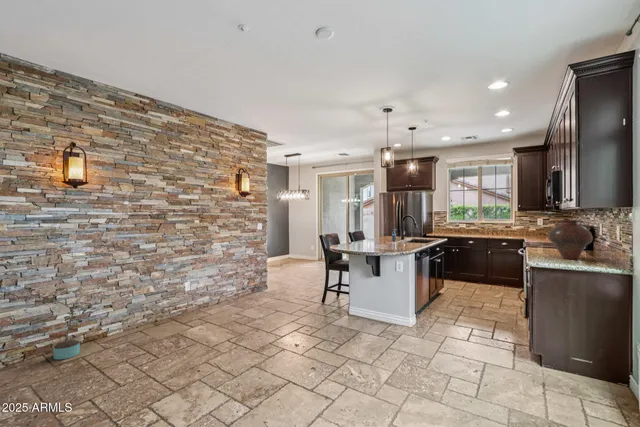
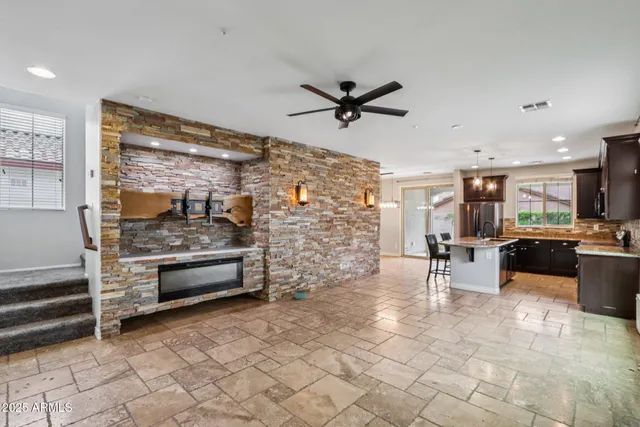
vase: present [548,220,593,259] -> none [593,227,622,251]

